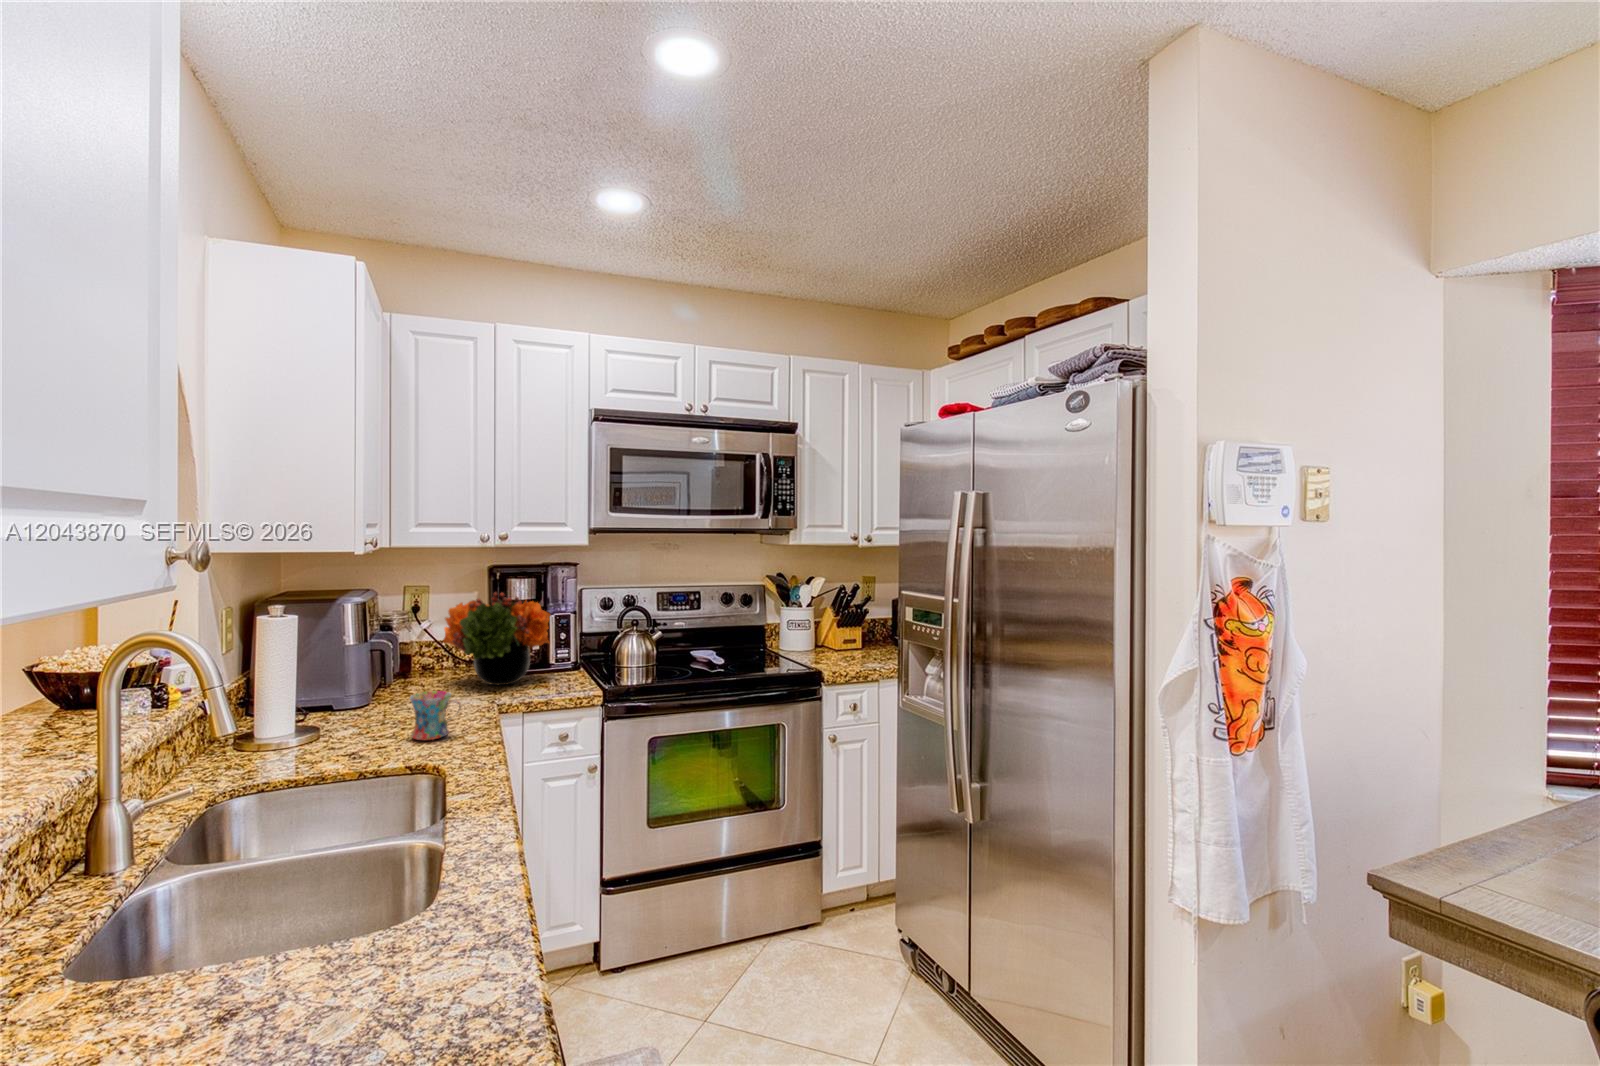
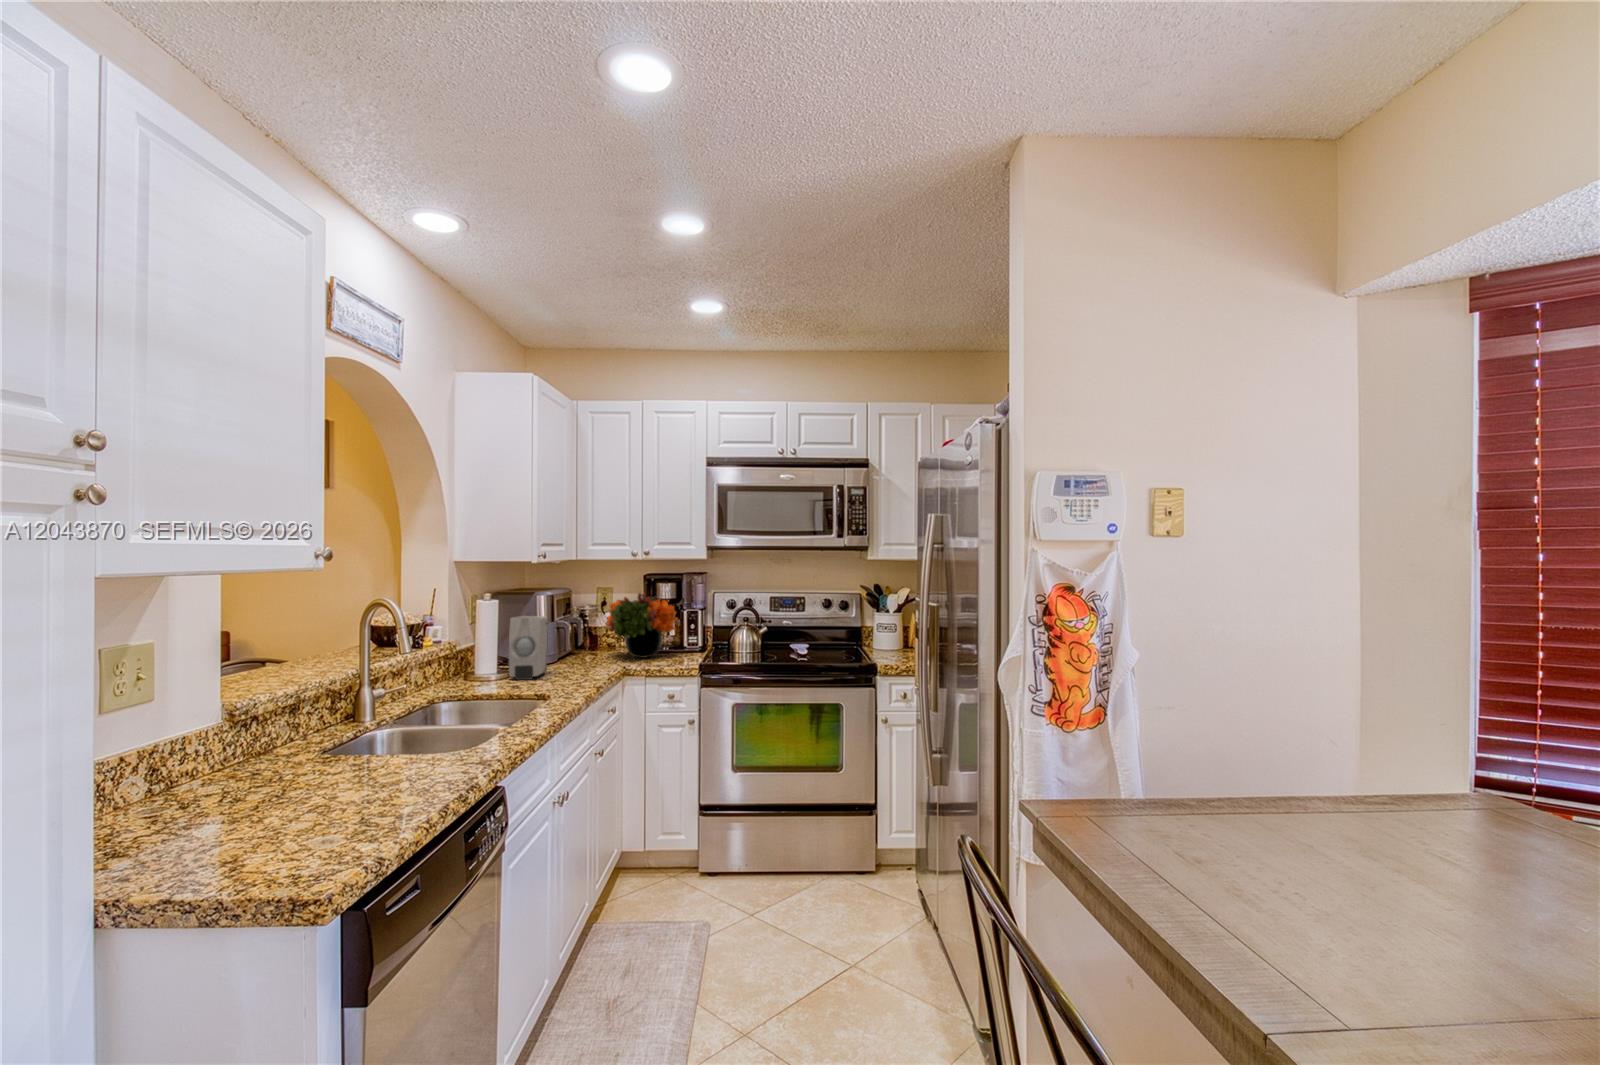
soap dispenser: none [329,634,384,742] -> present [509,616,548,680]
mug: present [410,691,461,740] -> none [549,653,578,683]

